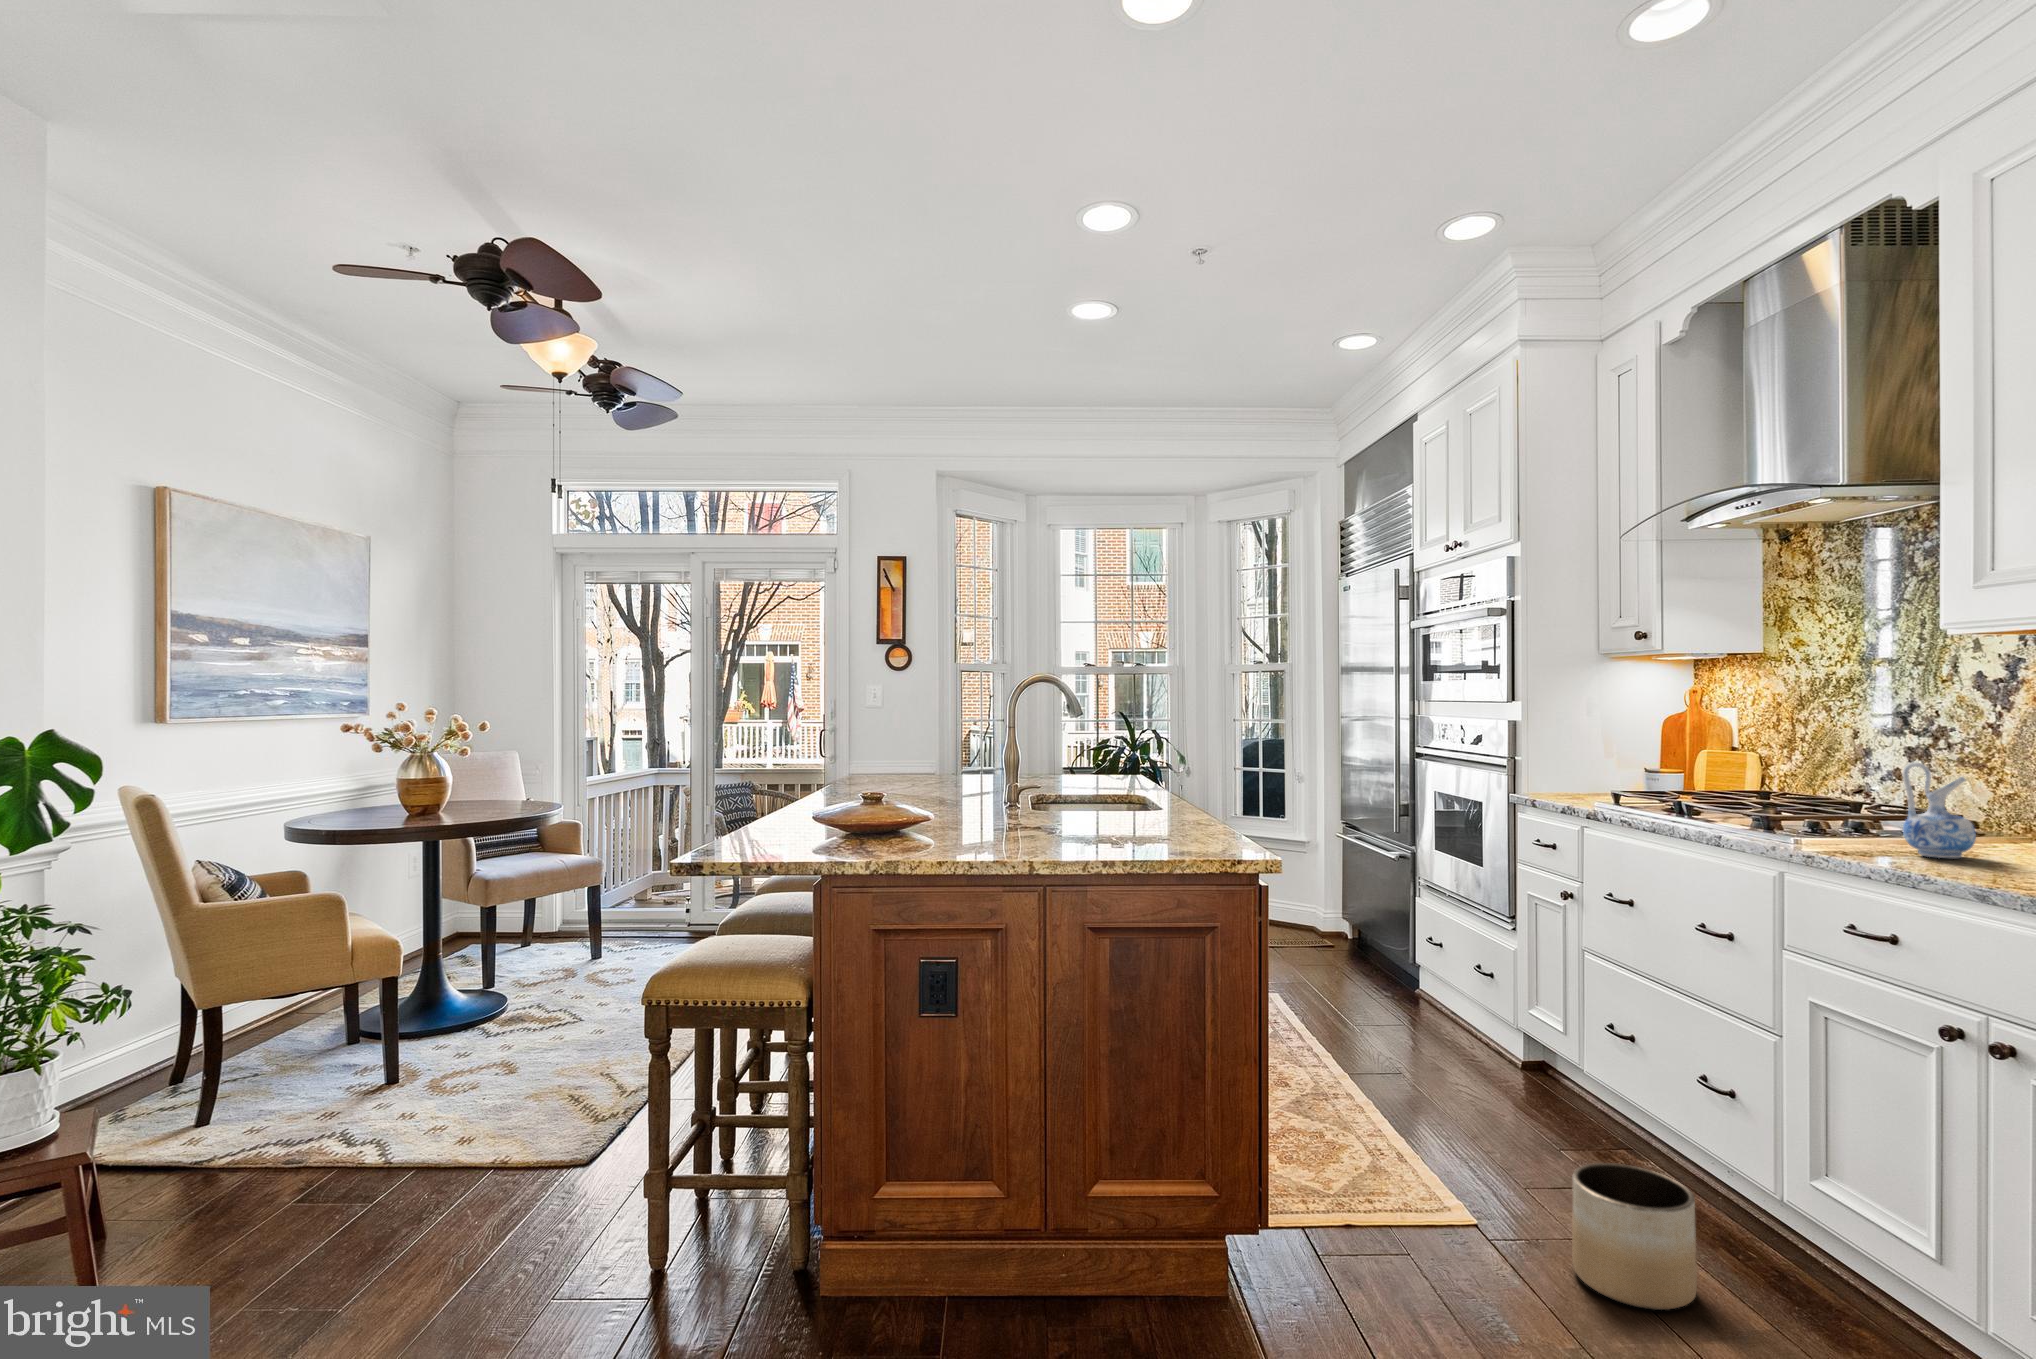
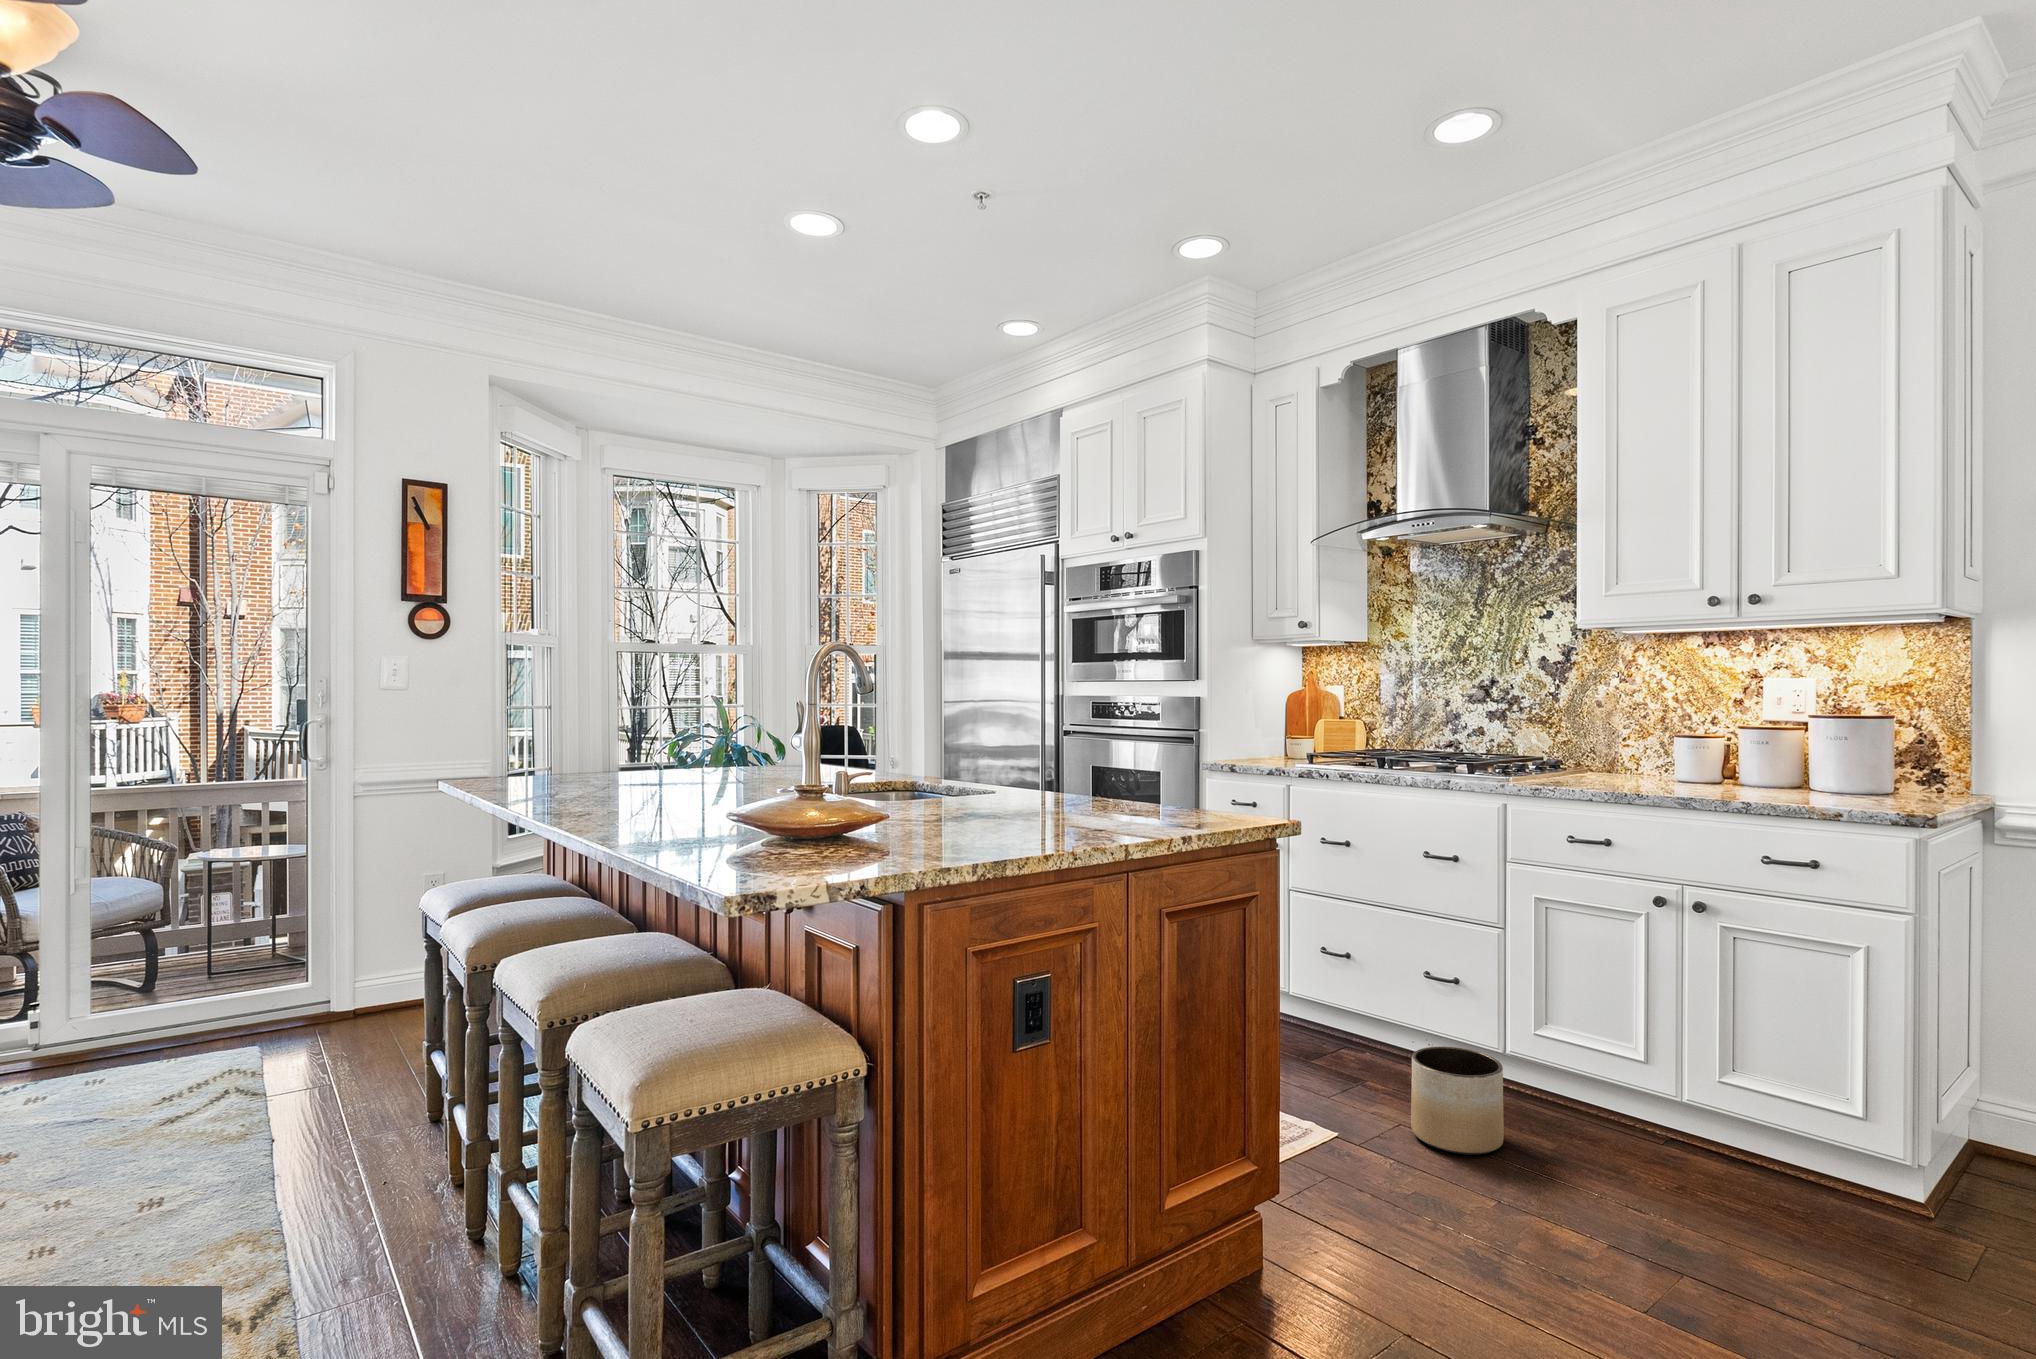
ceramic pitcher: present [1903,762,1976,858] -> none [1590,719,1635,786]

